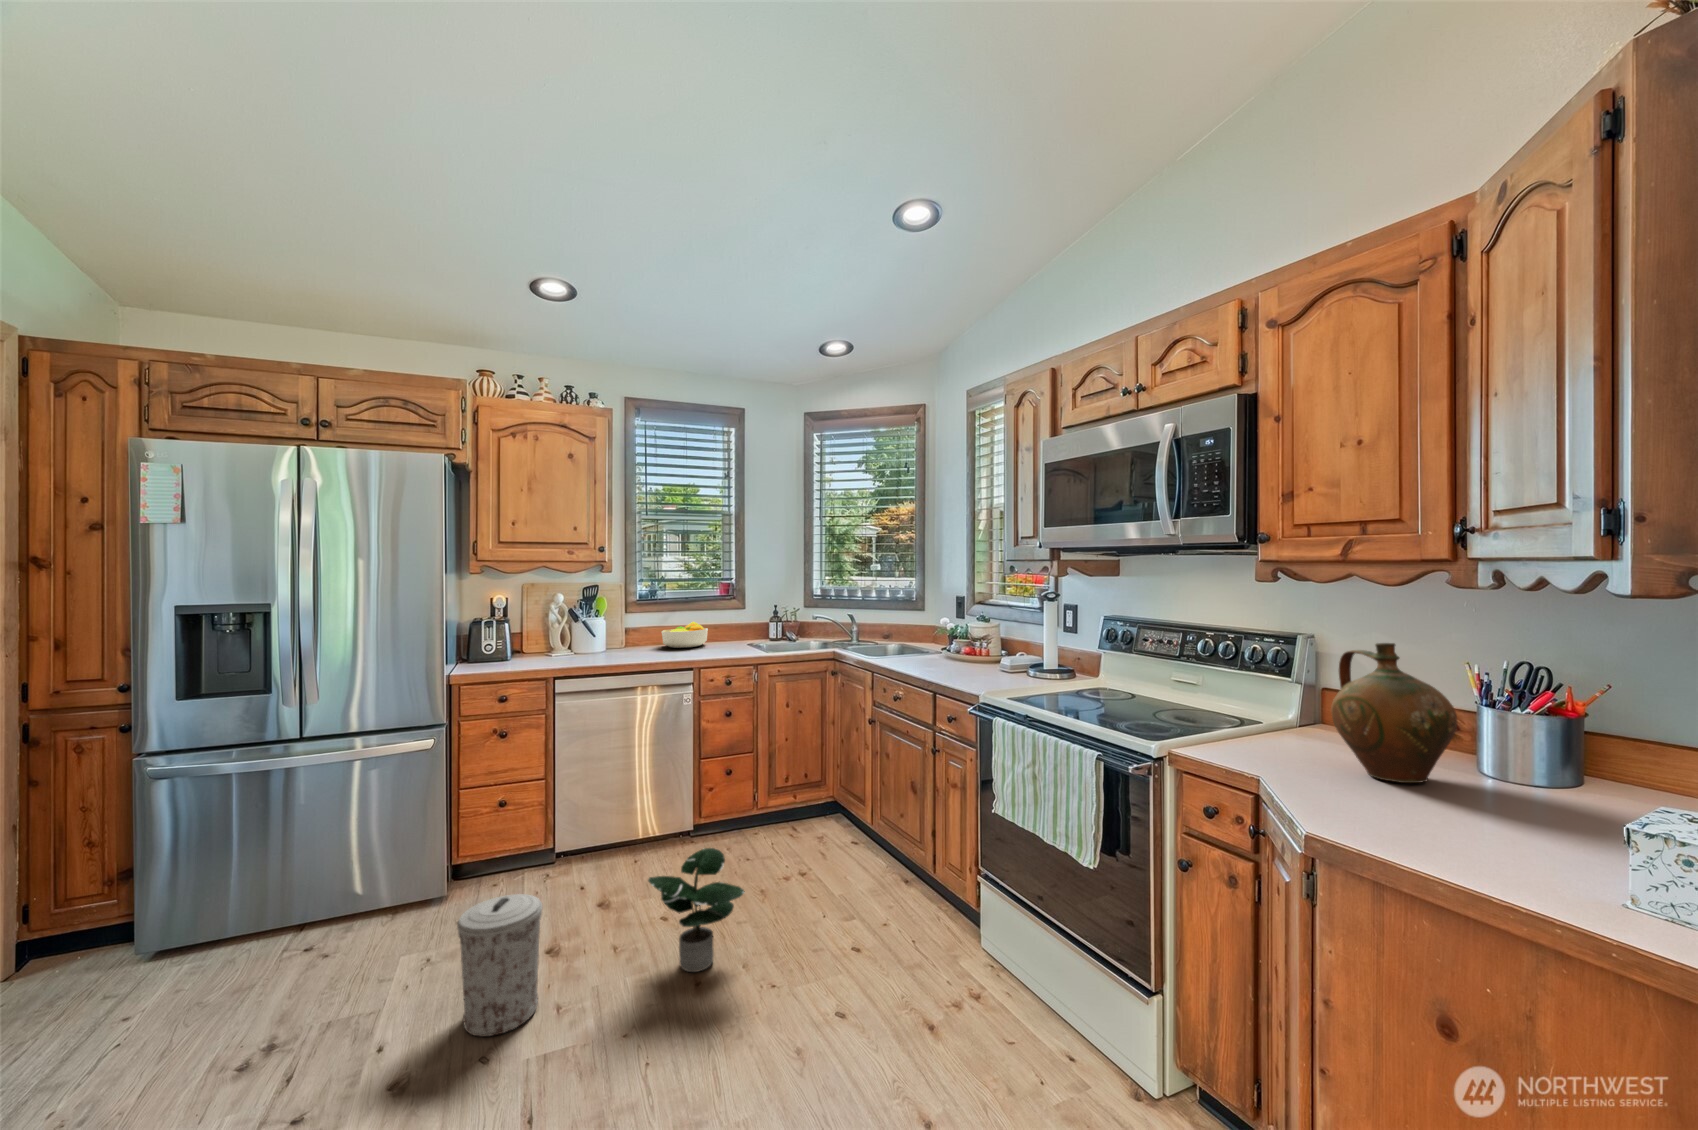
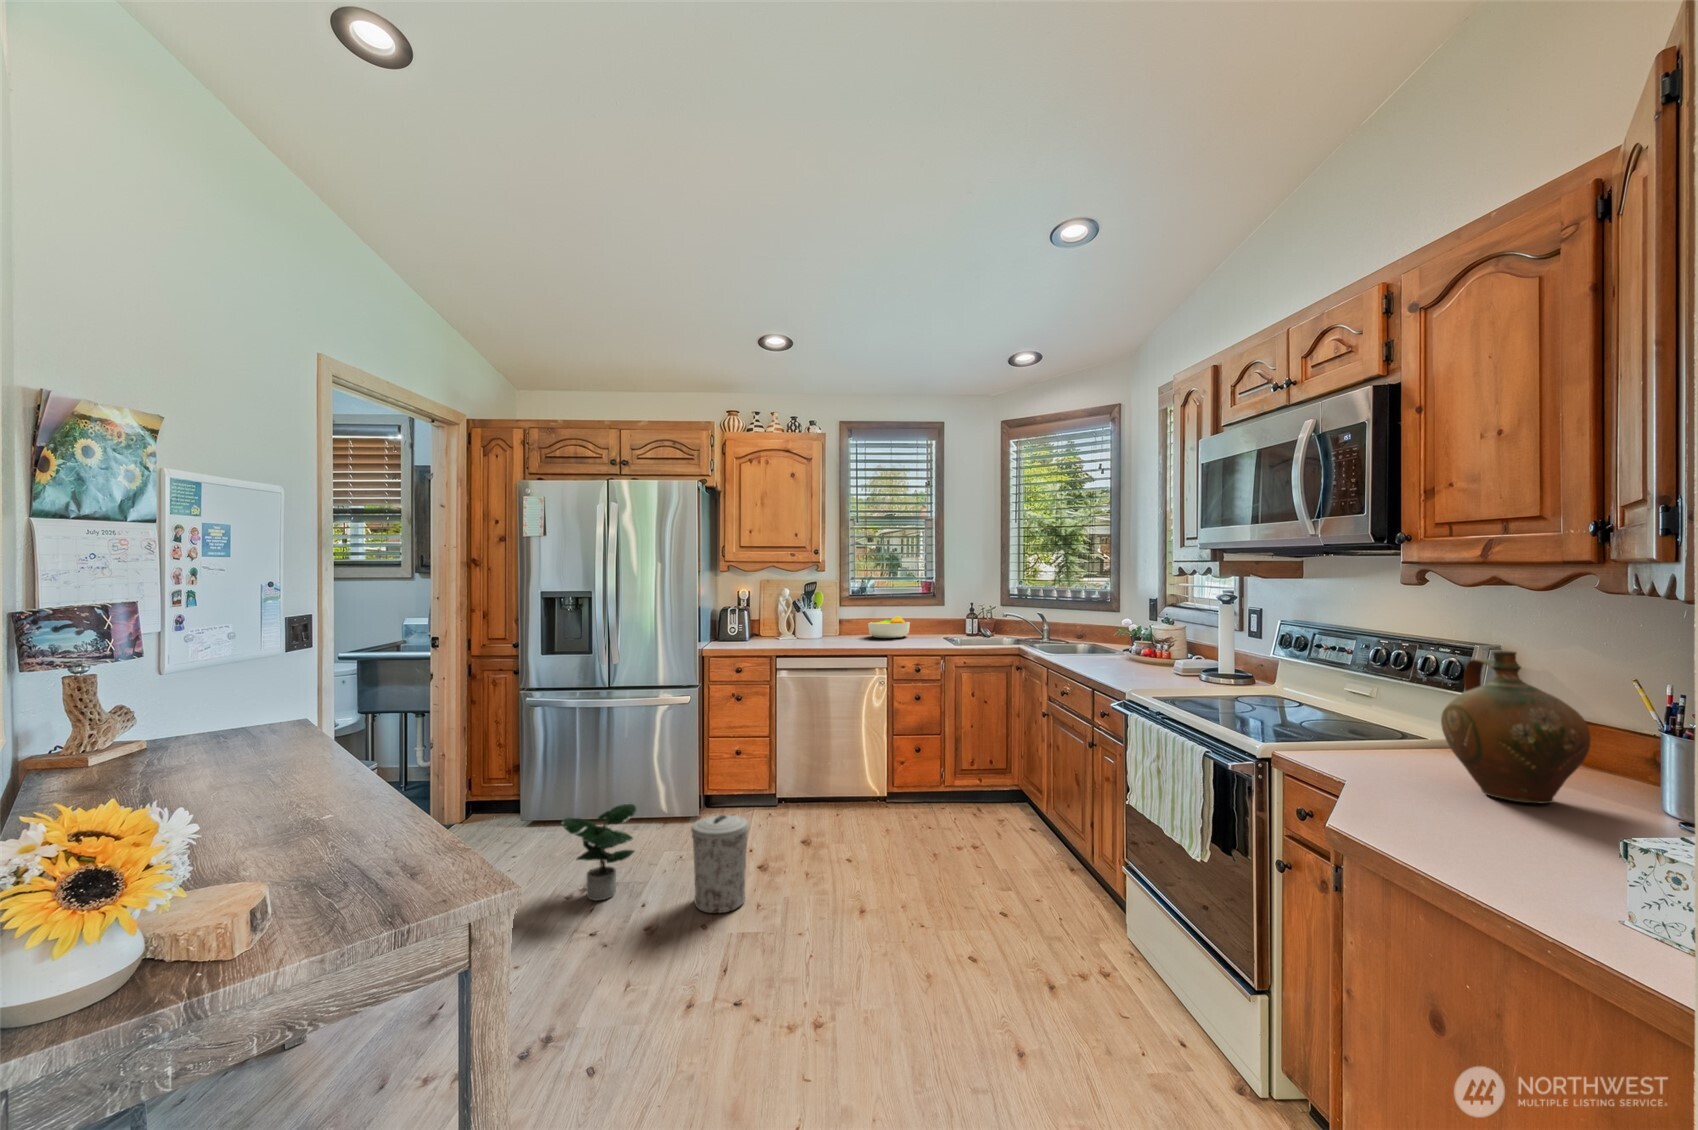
potted plant: present [648,848,745,972] -> present [562,804,636,901]

